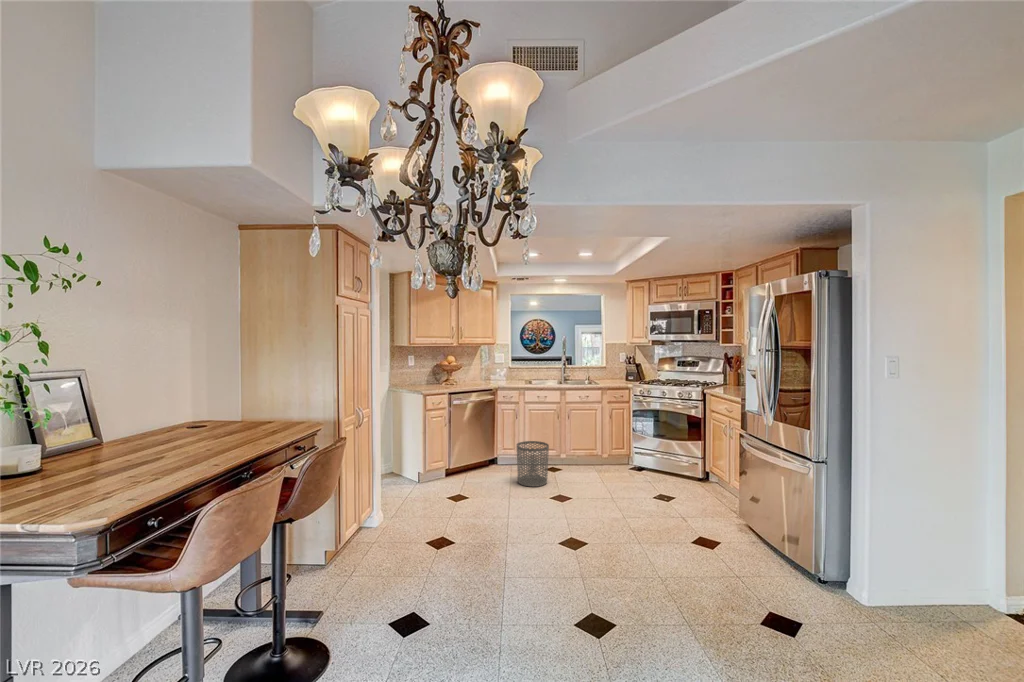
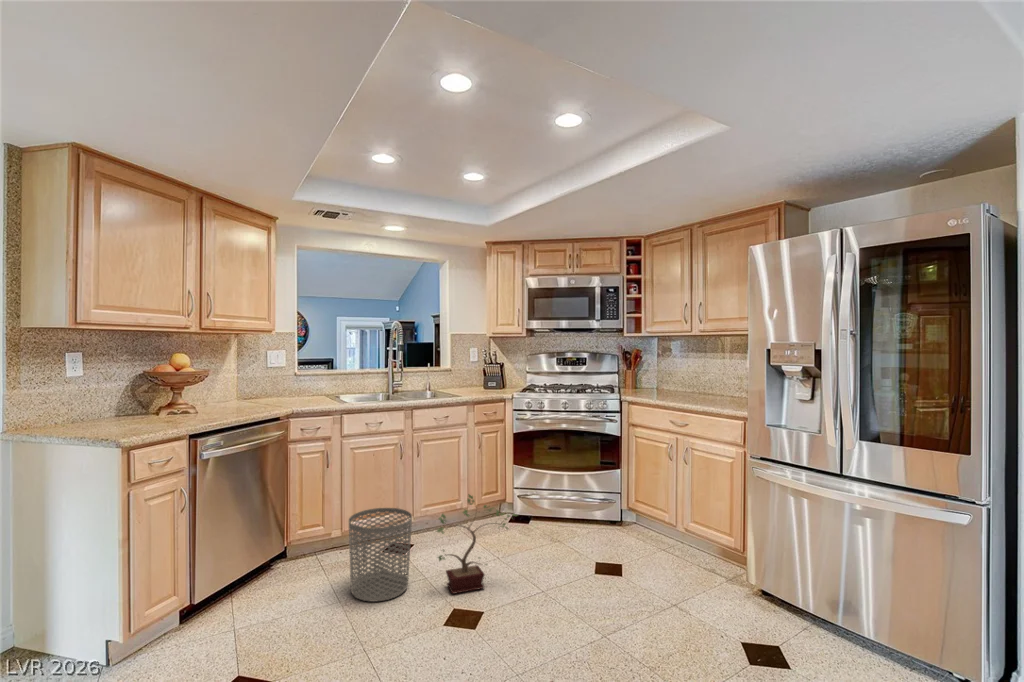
potted plant: none [557,438,605,491] -> present [437,494,517,594]

